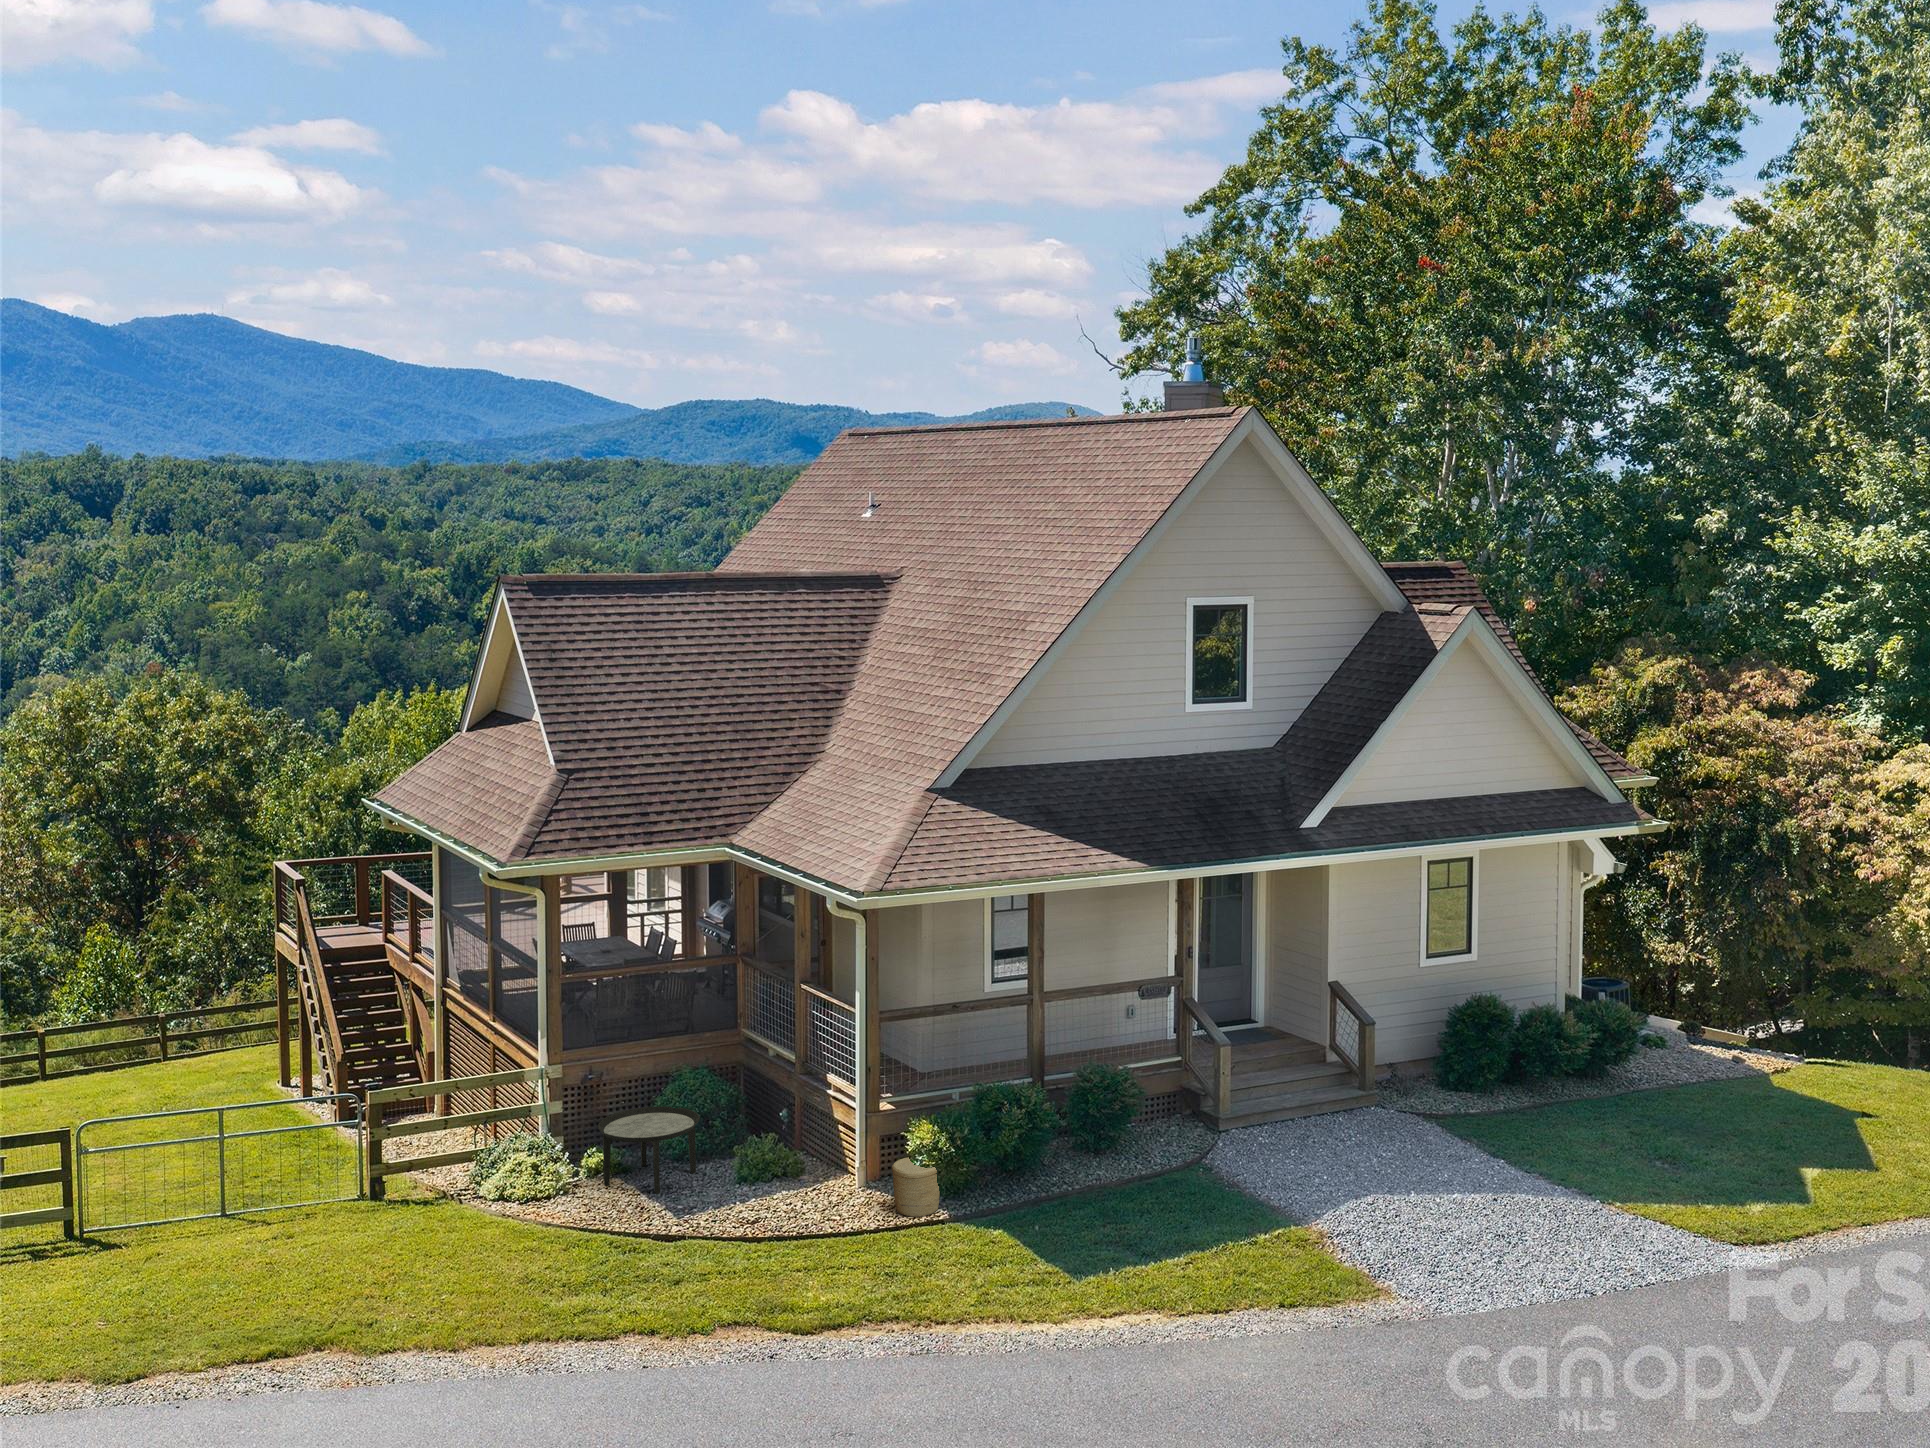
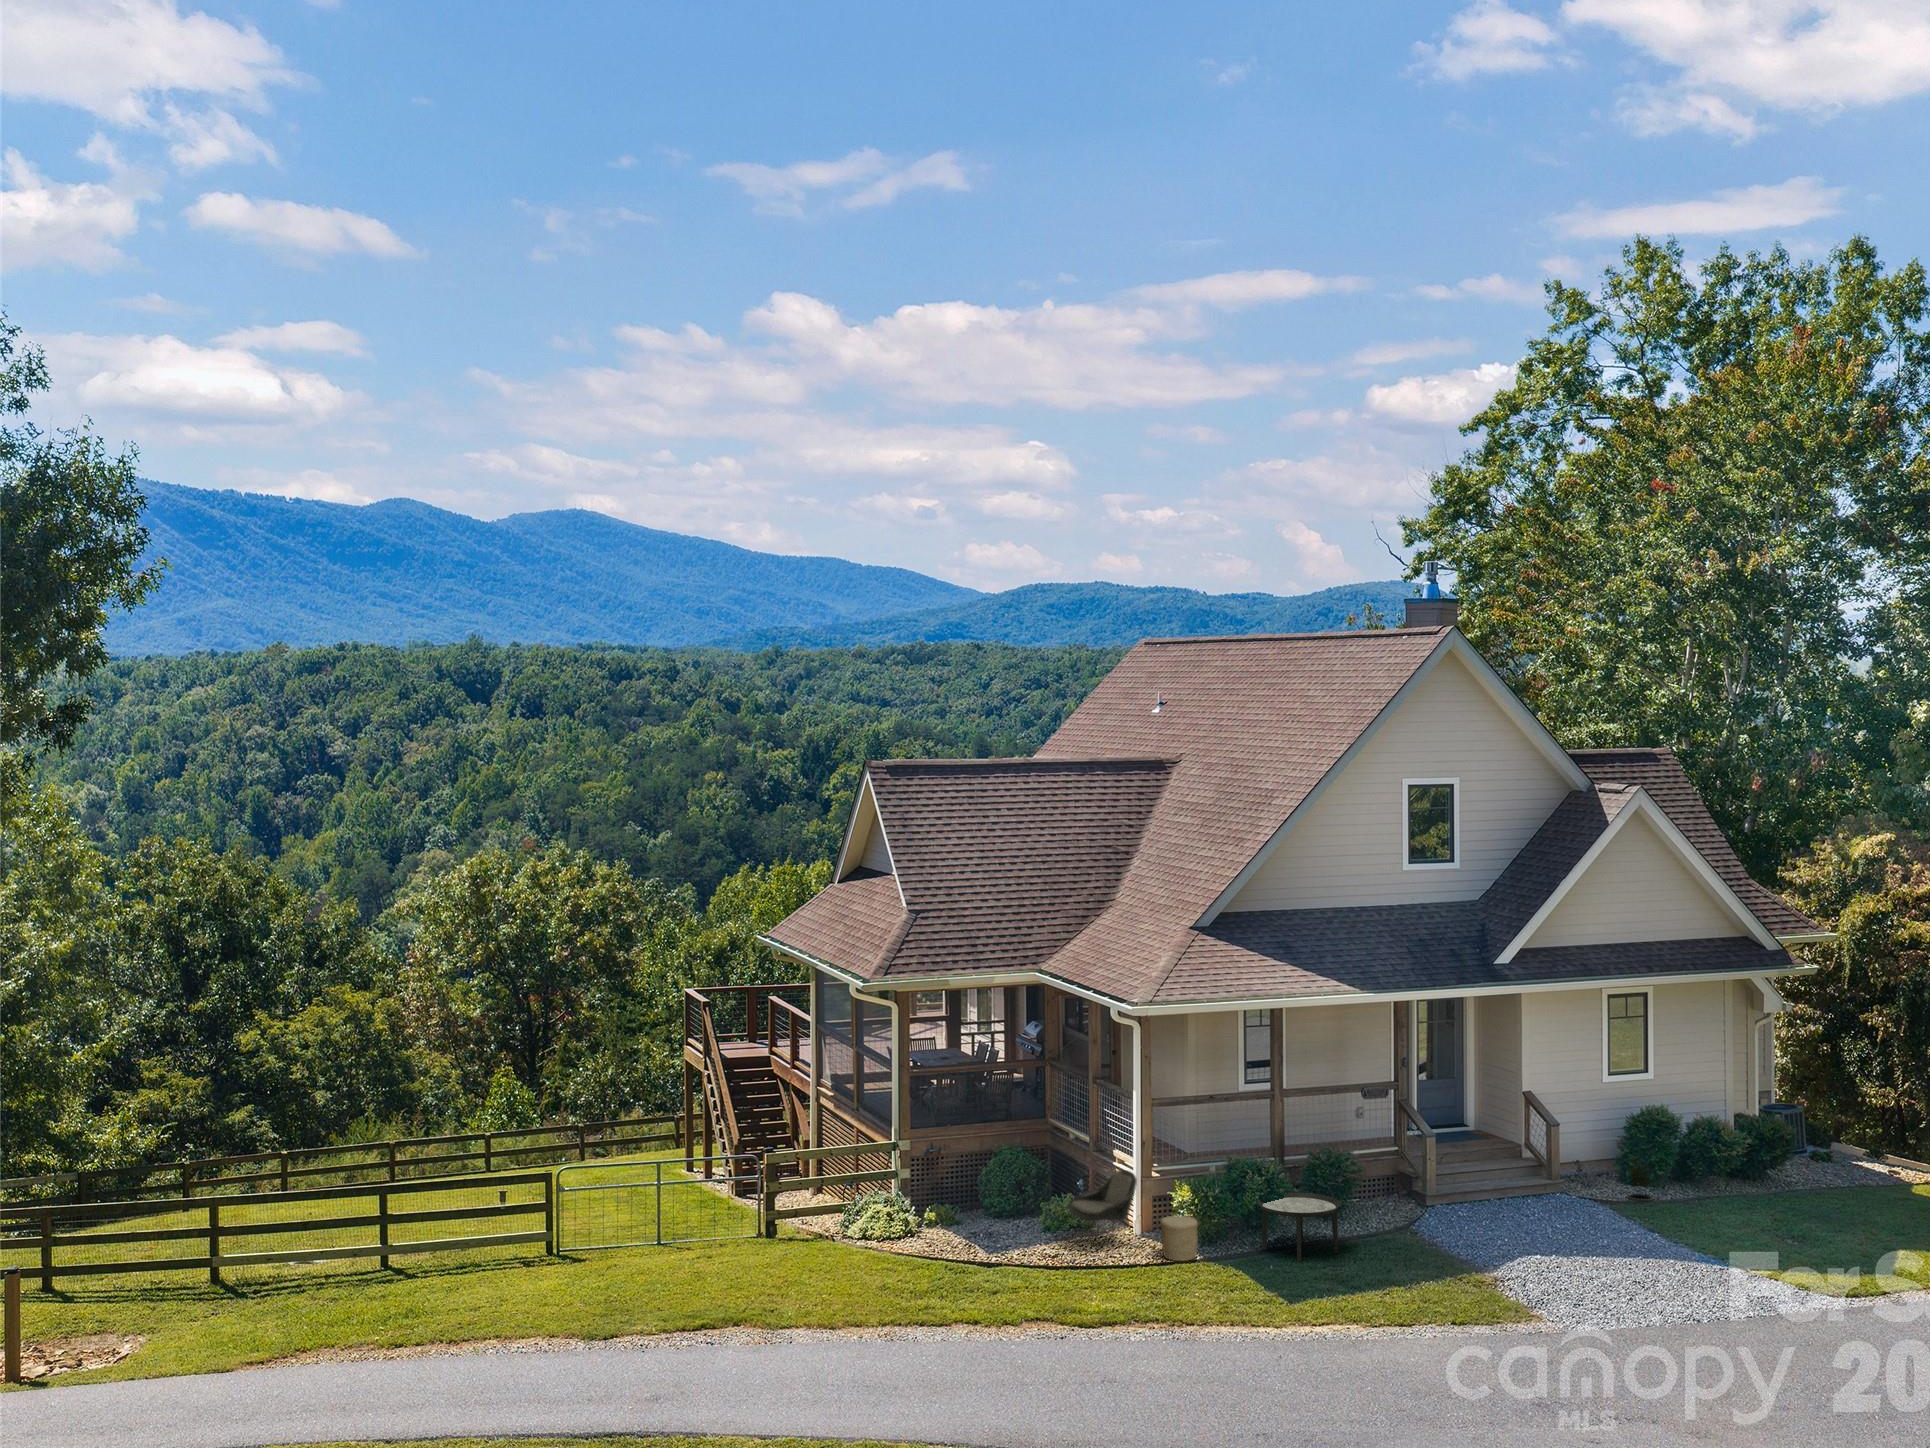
potted tree: none [1430,1038,1463,1093] -> present [1628,1159,1653,1201]
lounge chair: none [771,1099,865,1210] -> present [1068,1170,1138,1252]
round table: present [598,1107,700,1194] -> present [1258,1192,1341,1262]

